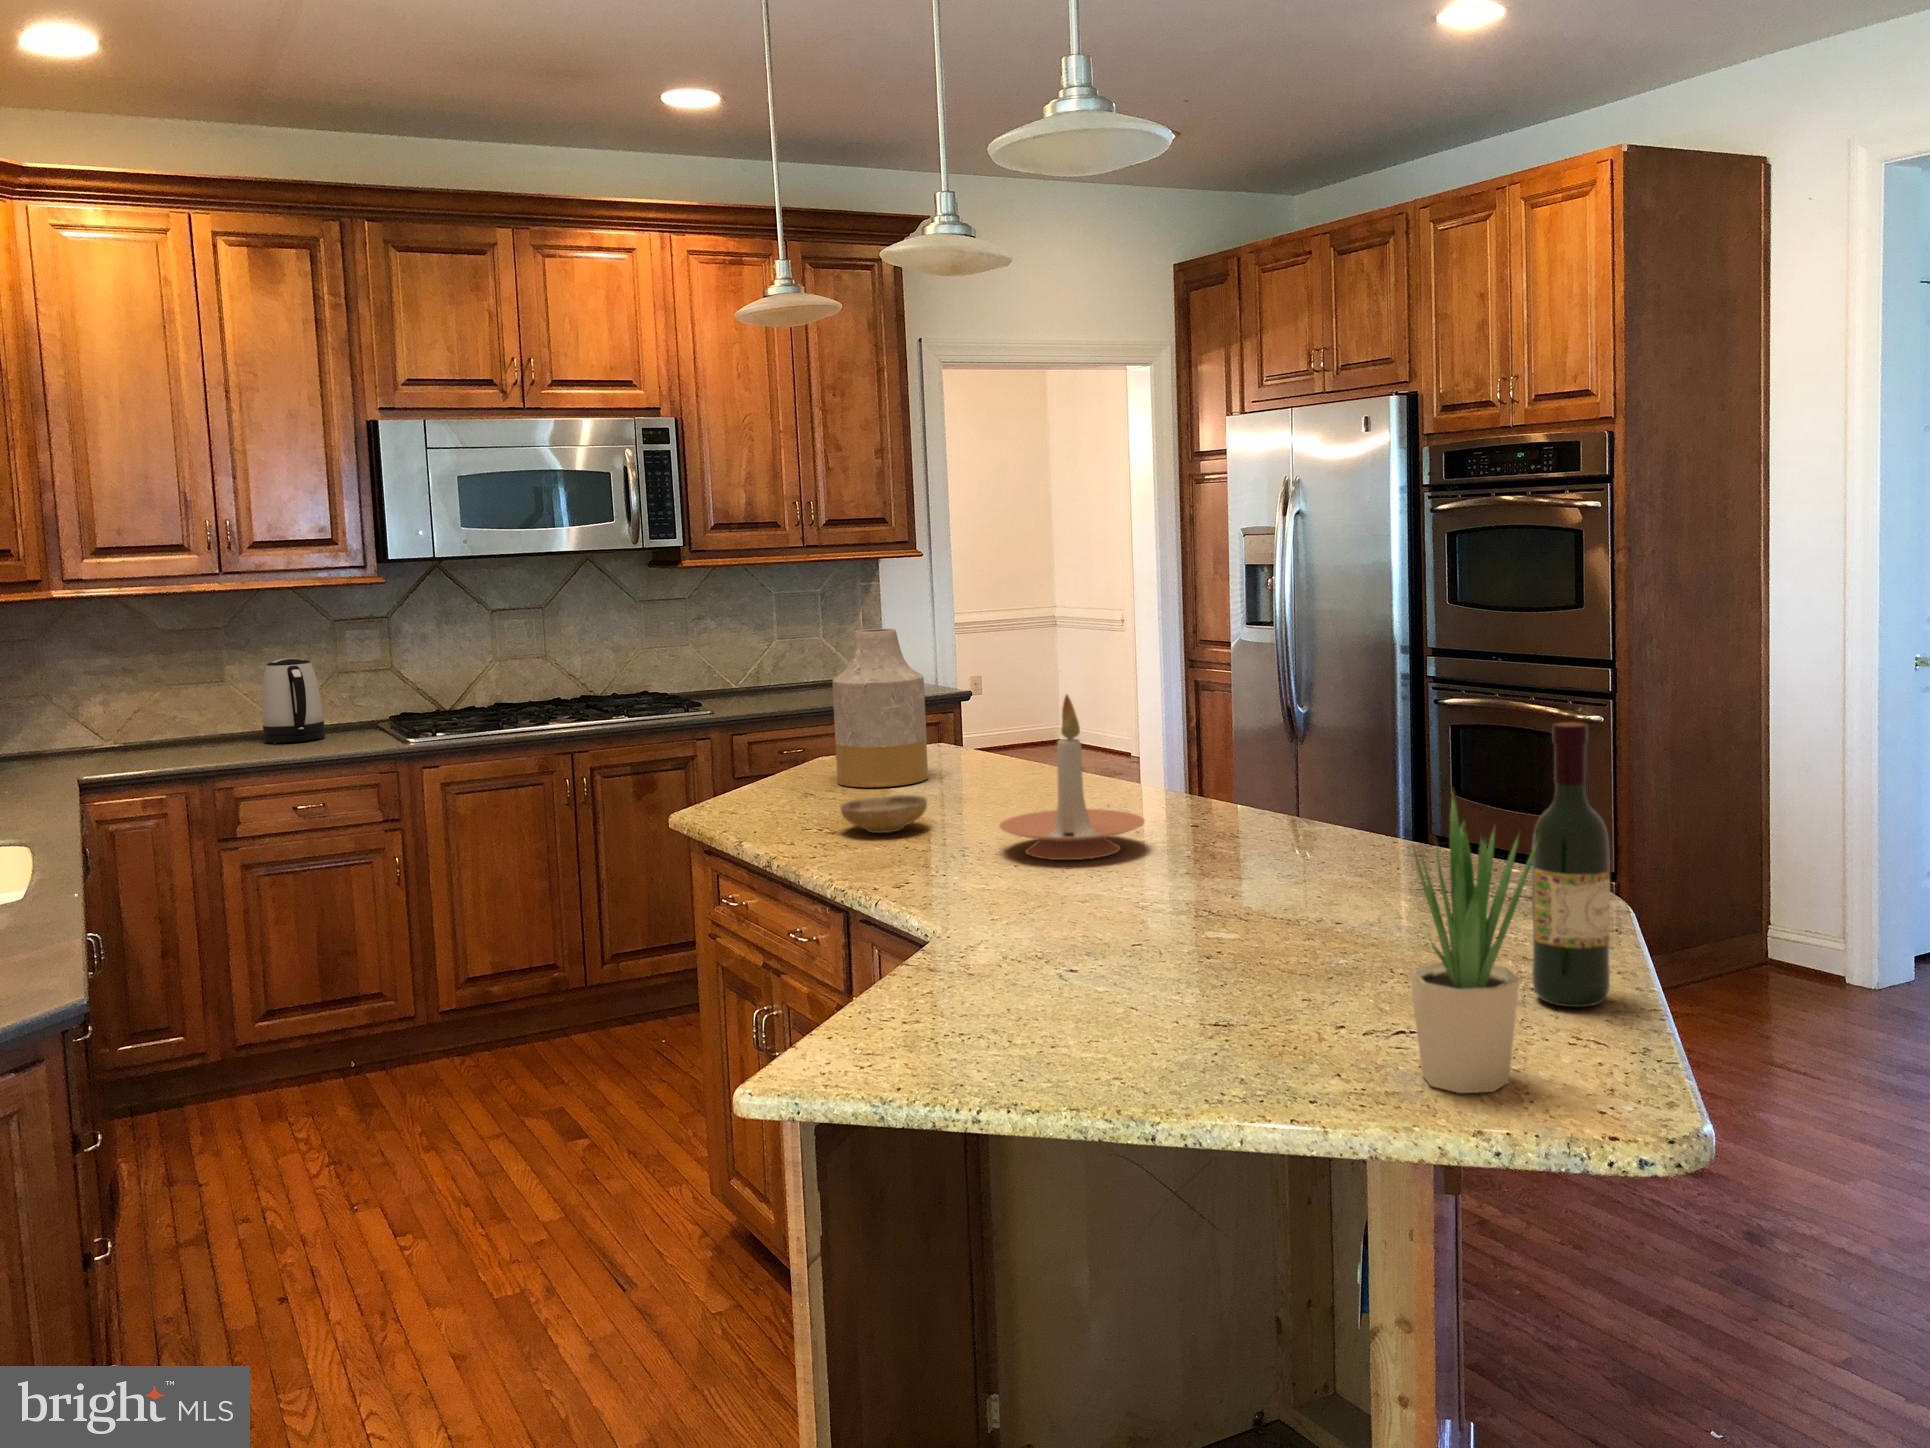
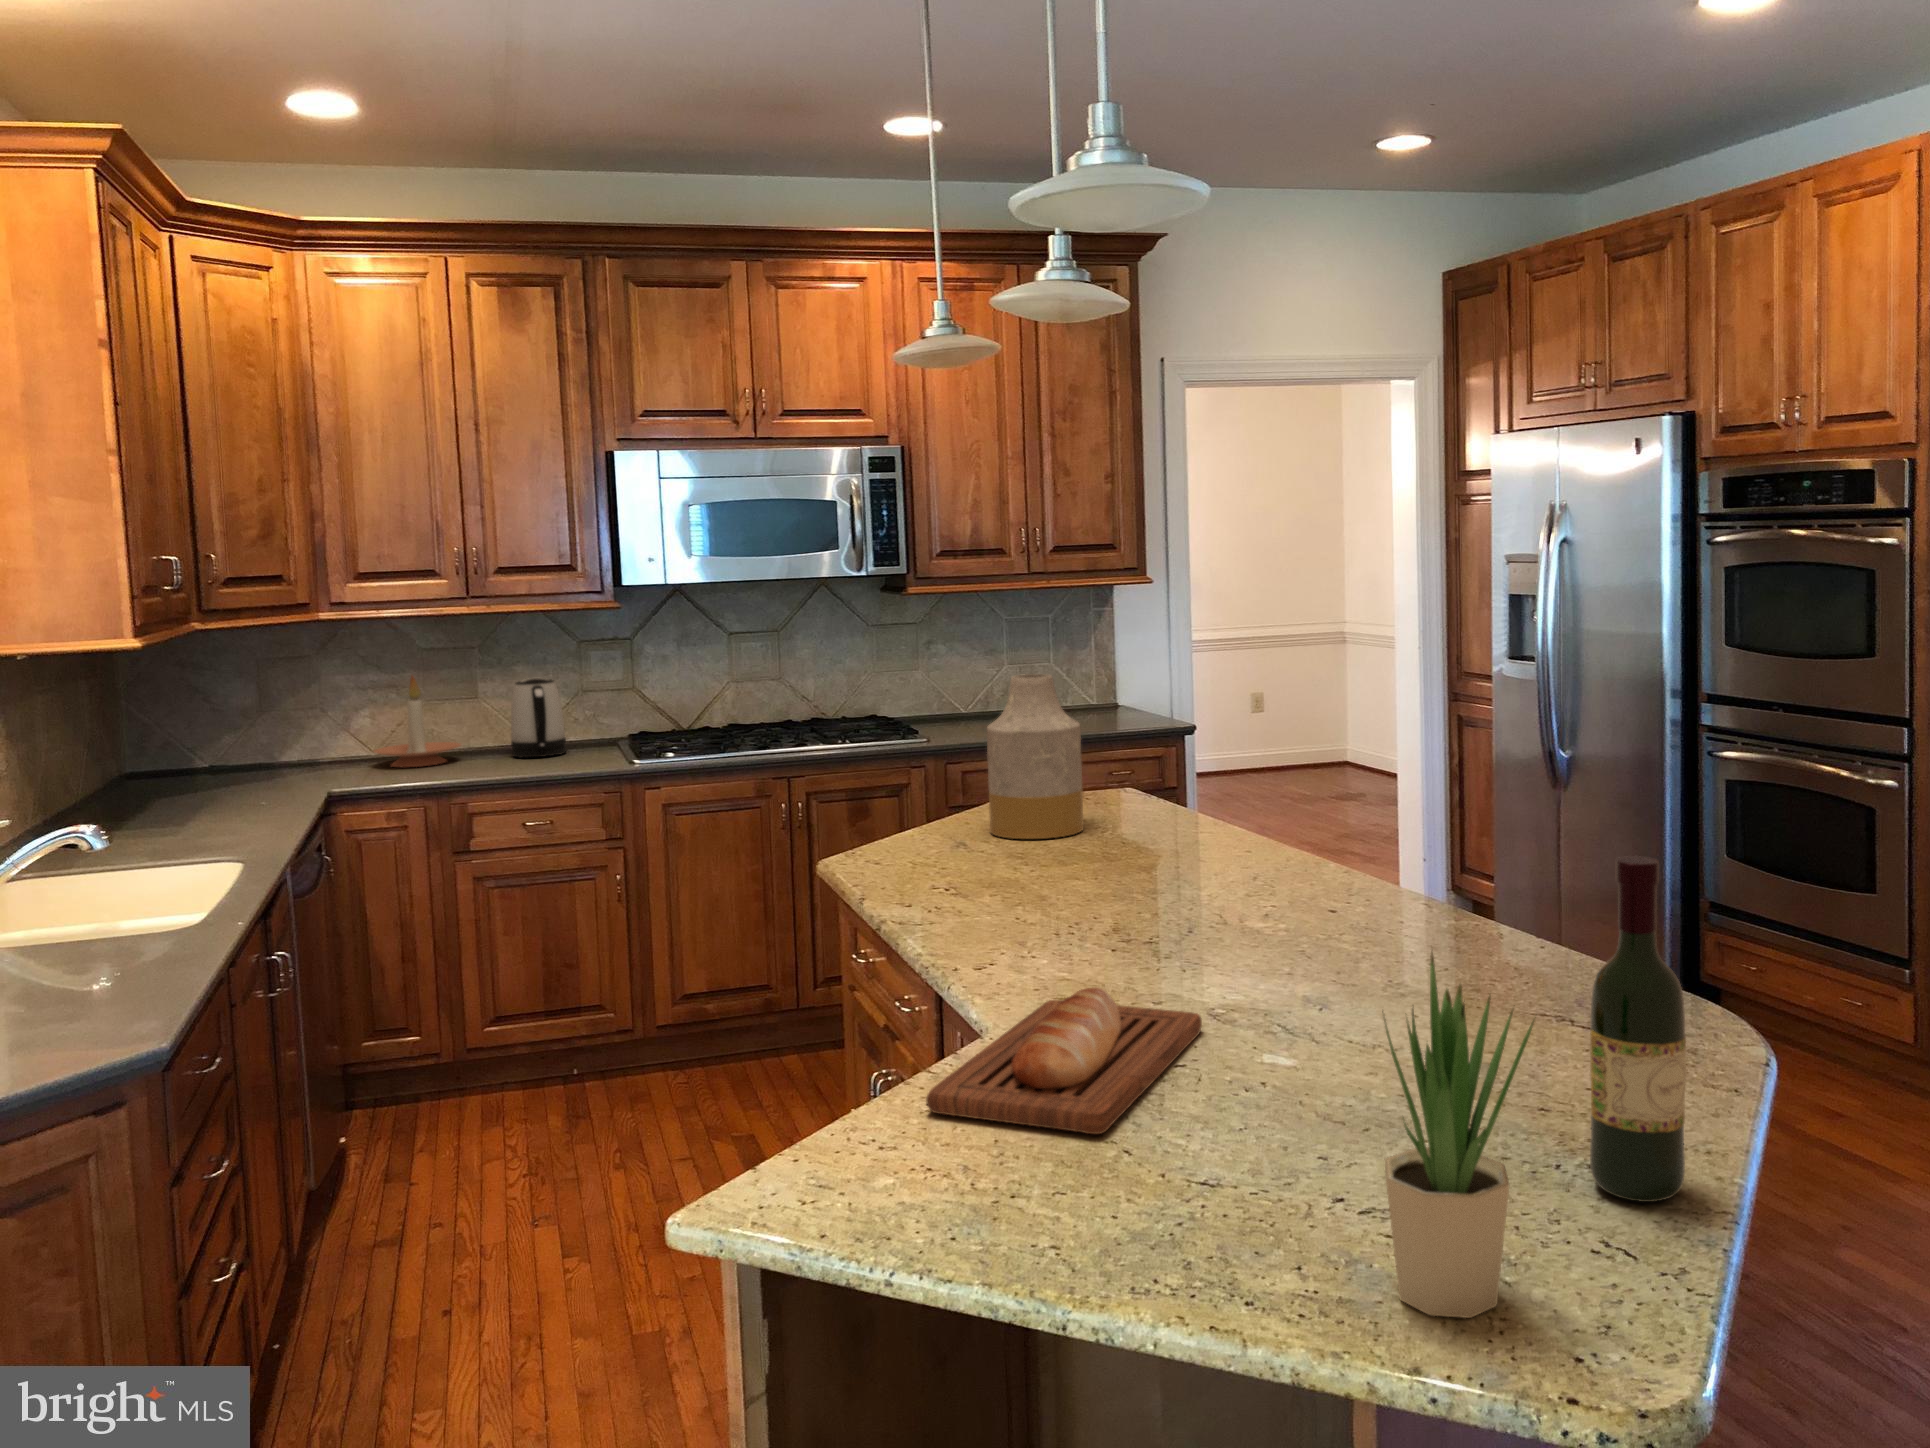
candle holder: present [1000,695,1145,860] -> present [374,676,461,767]
ceramic bowl: present [840,795,927,833] -> none [955,855,1046,897]
bread loaf: none [937,886,1145,999] -> present [926,987,1202,1134]

